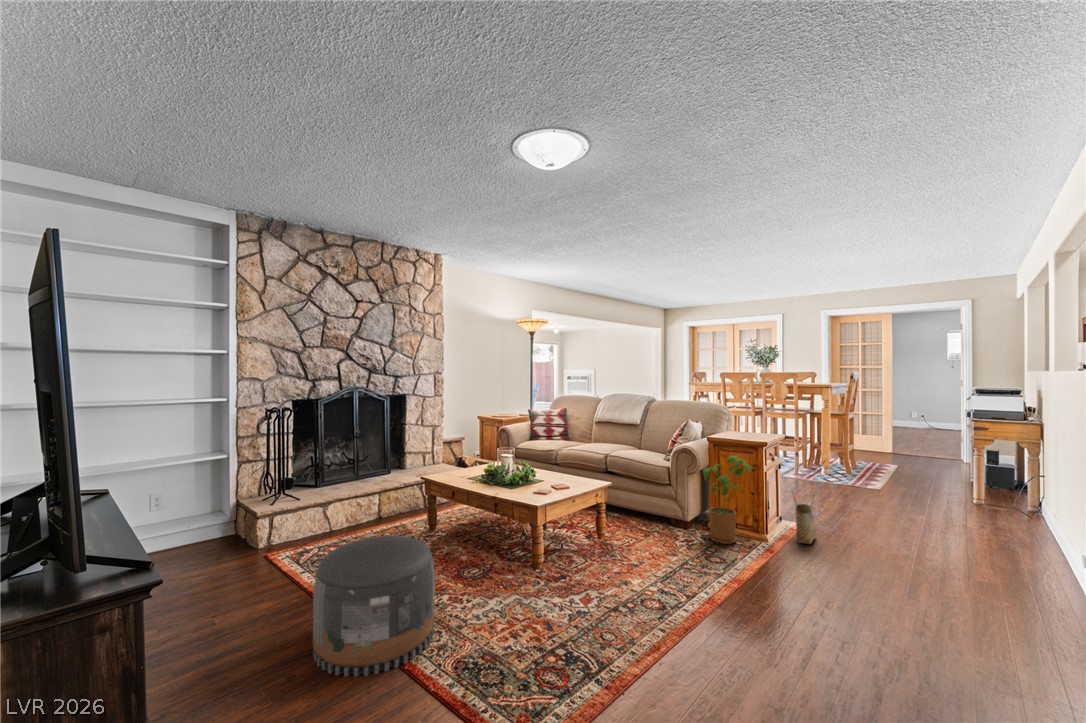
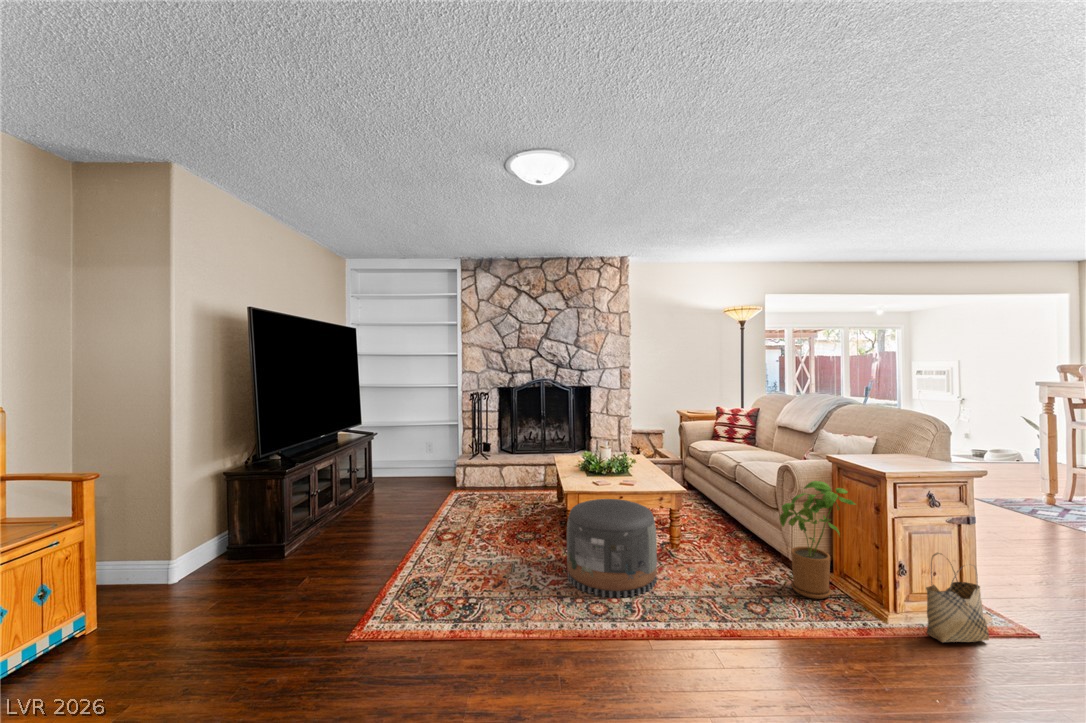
pouf: present [313,536,435,677] -> present [567,499,657,598]

